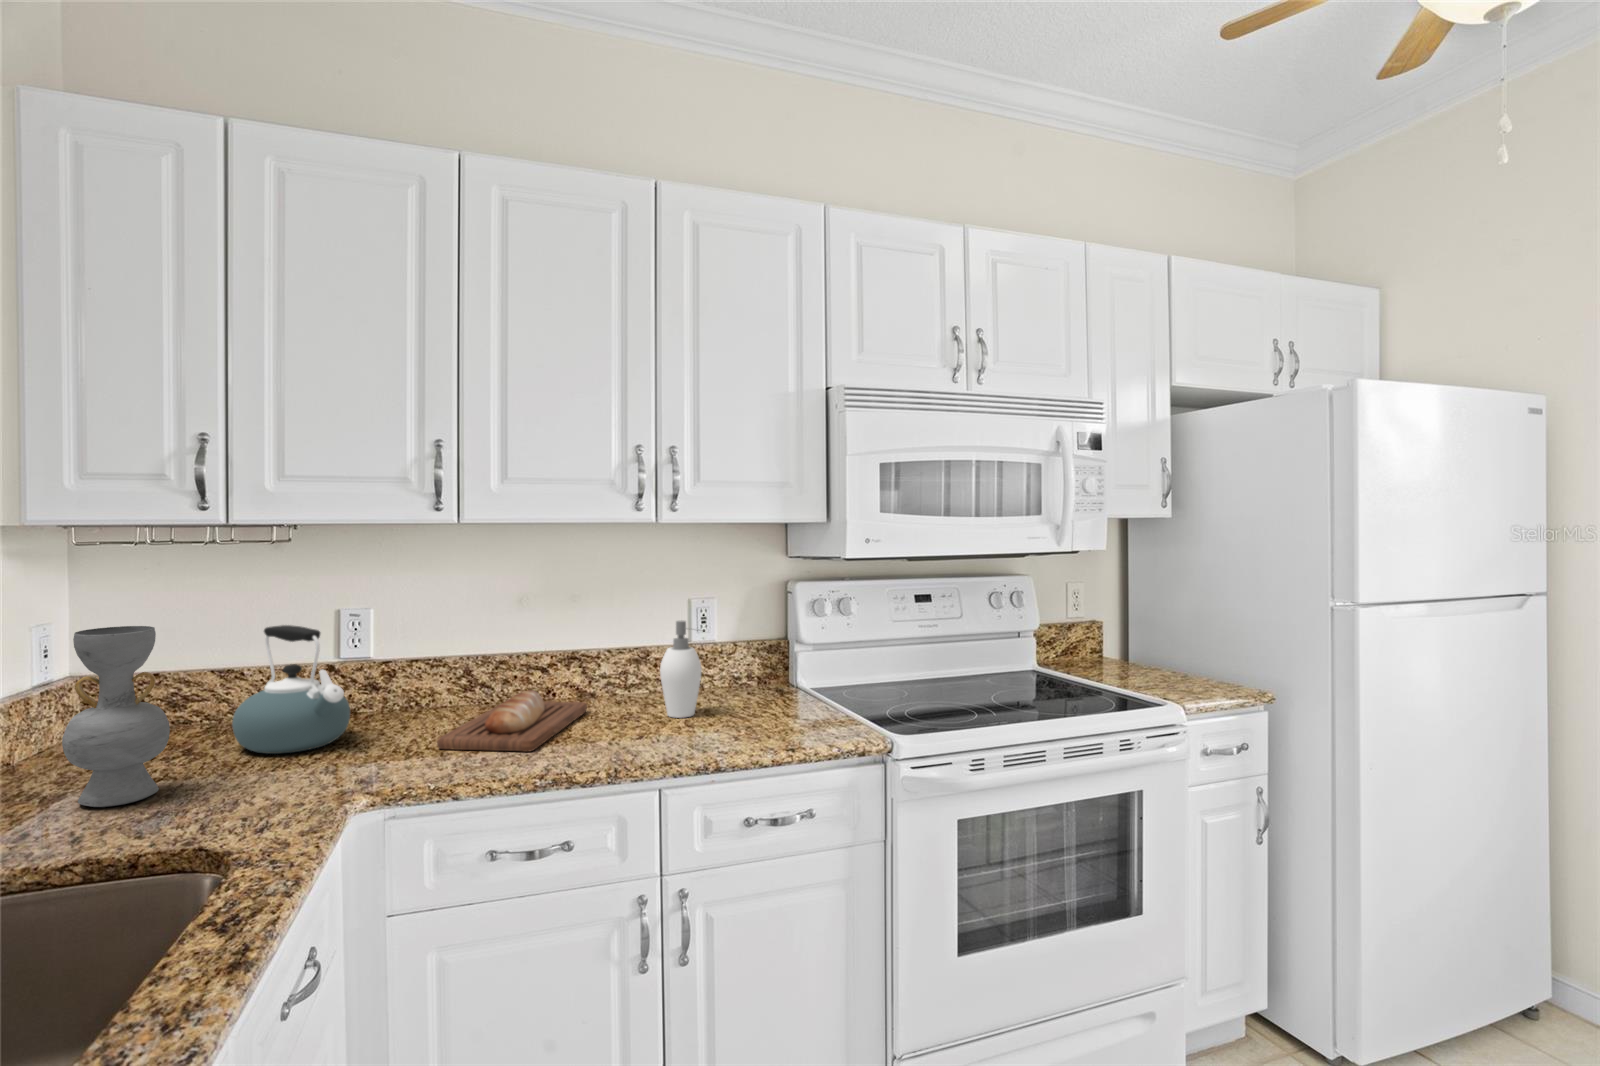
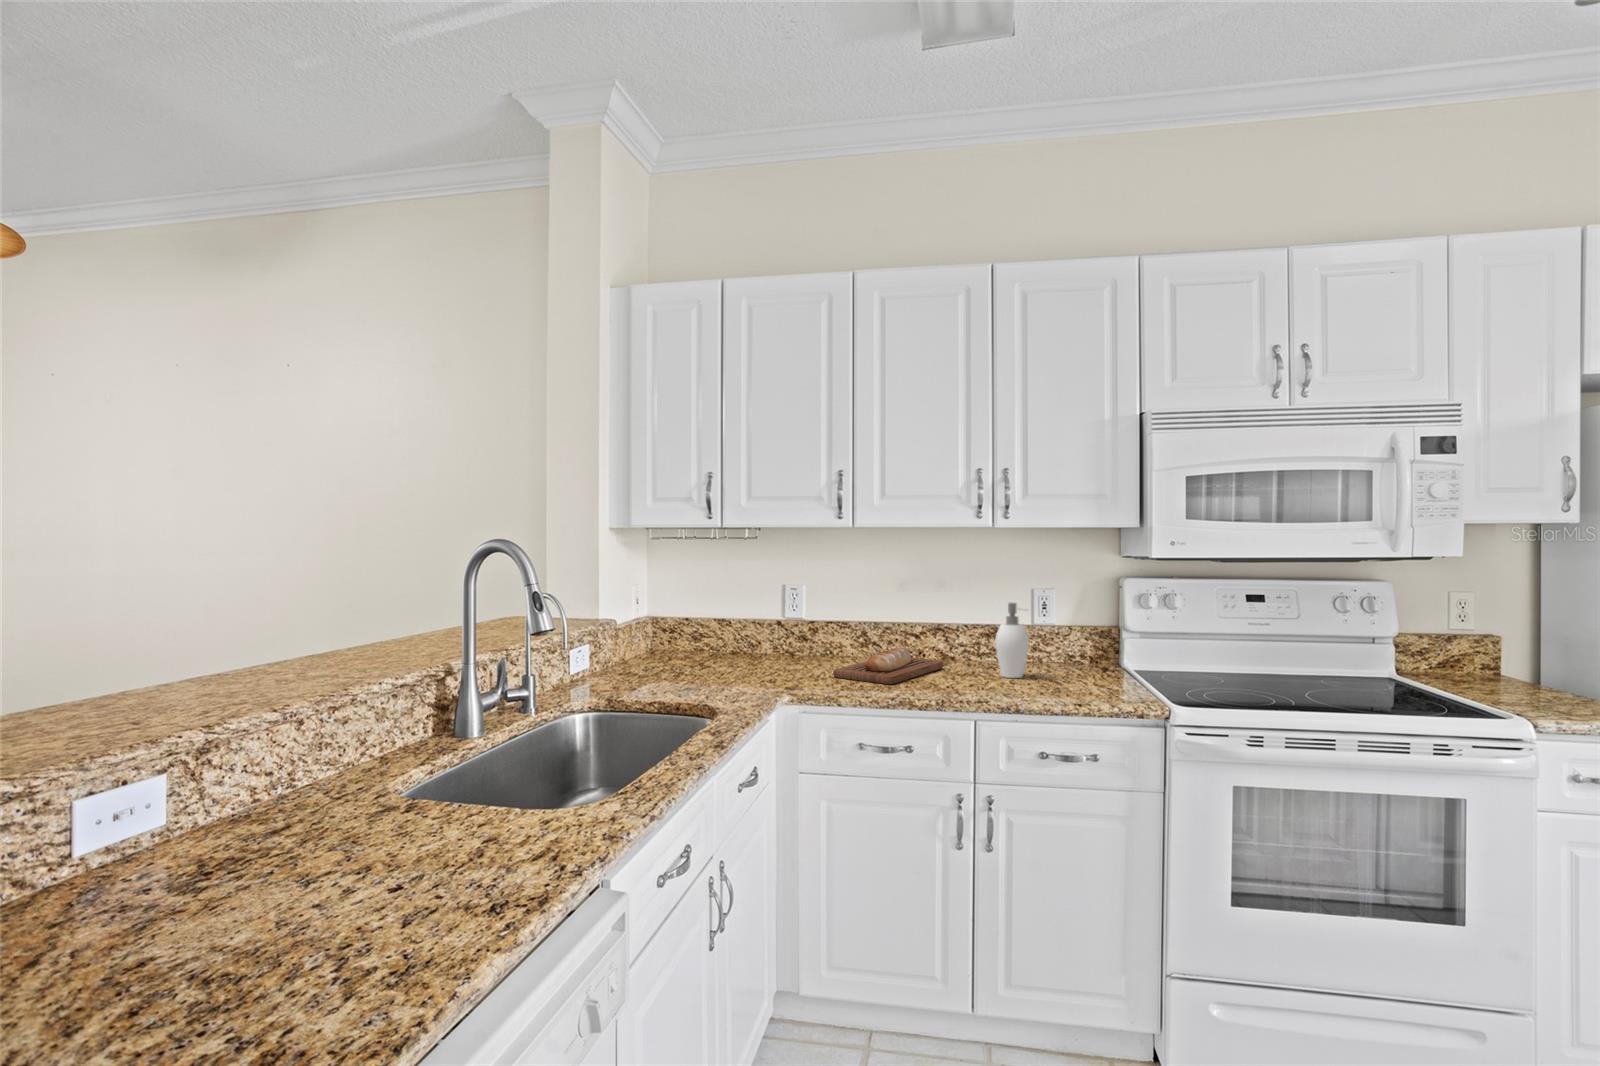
kettle: present [232,625,350,754] -> none [721,591,786,670]
decorative vase: present [62,626,170,807] -> none [637,582,686,682]

